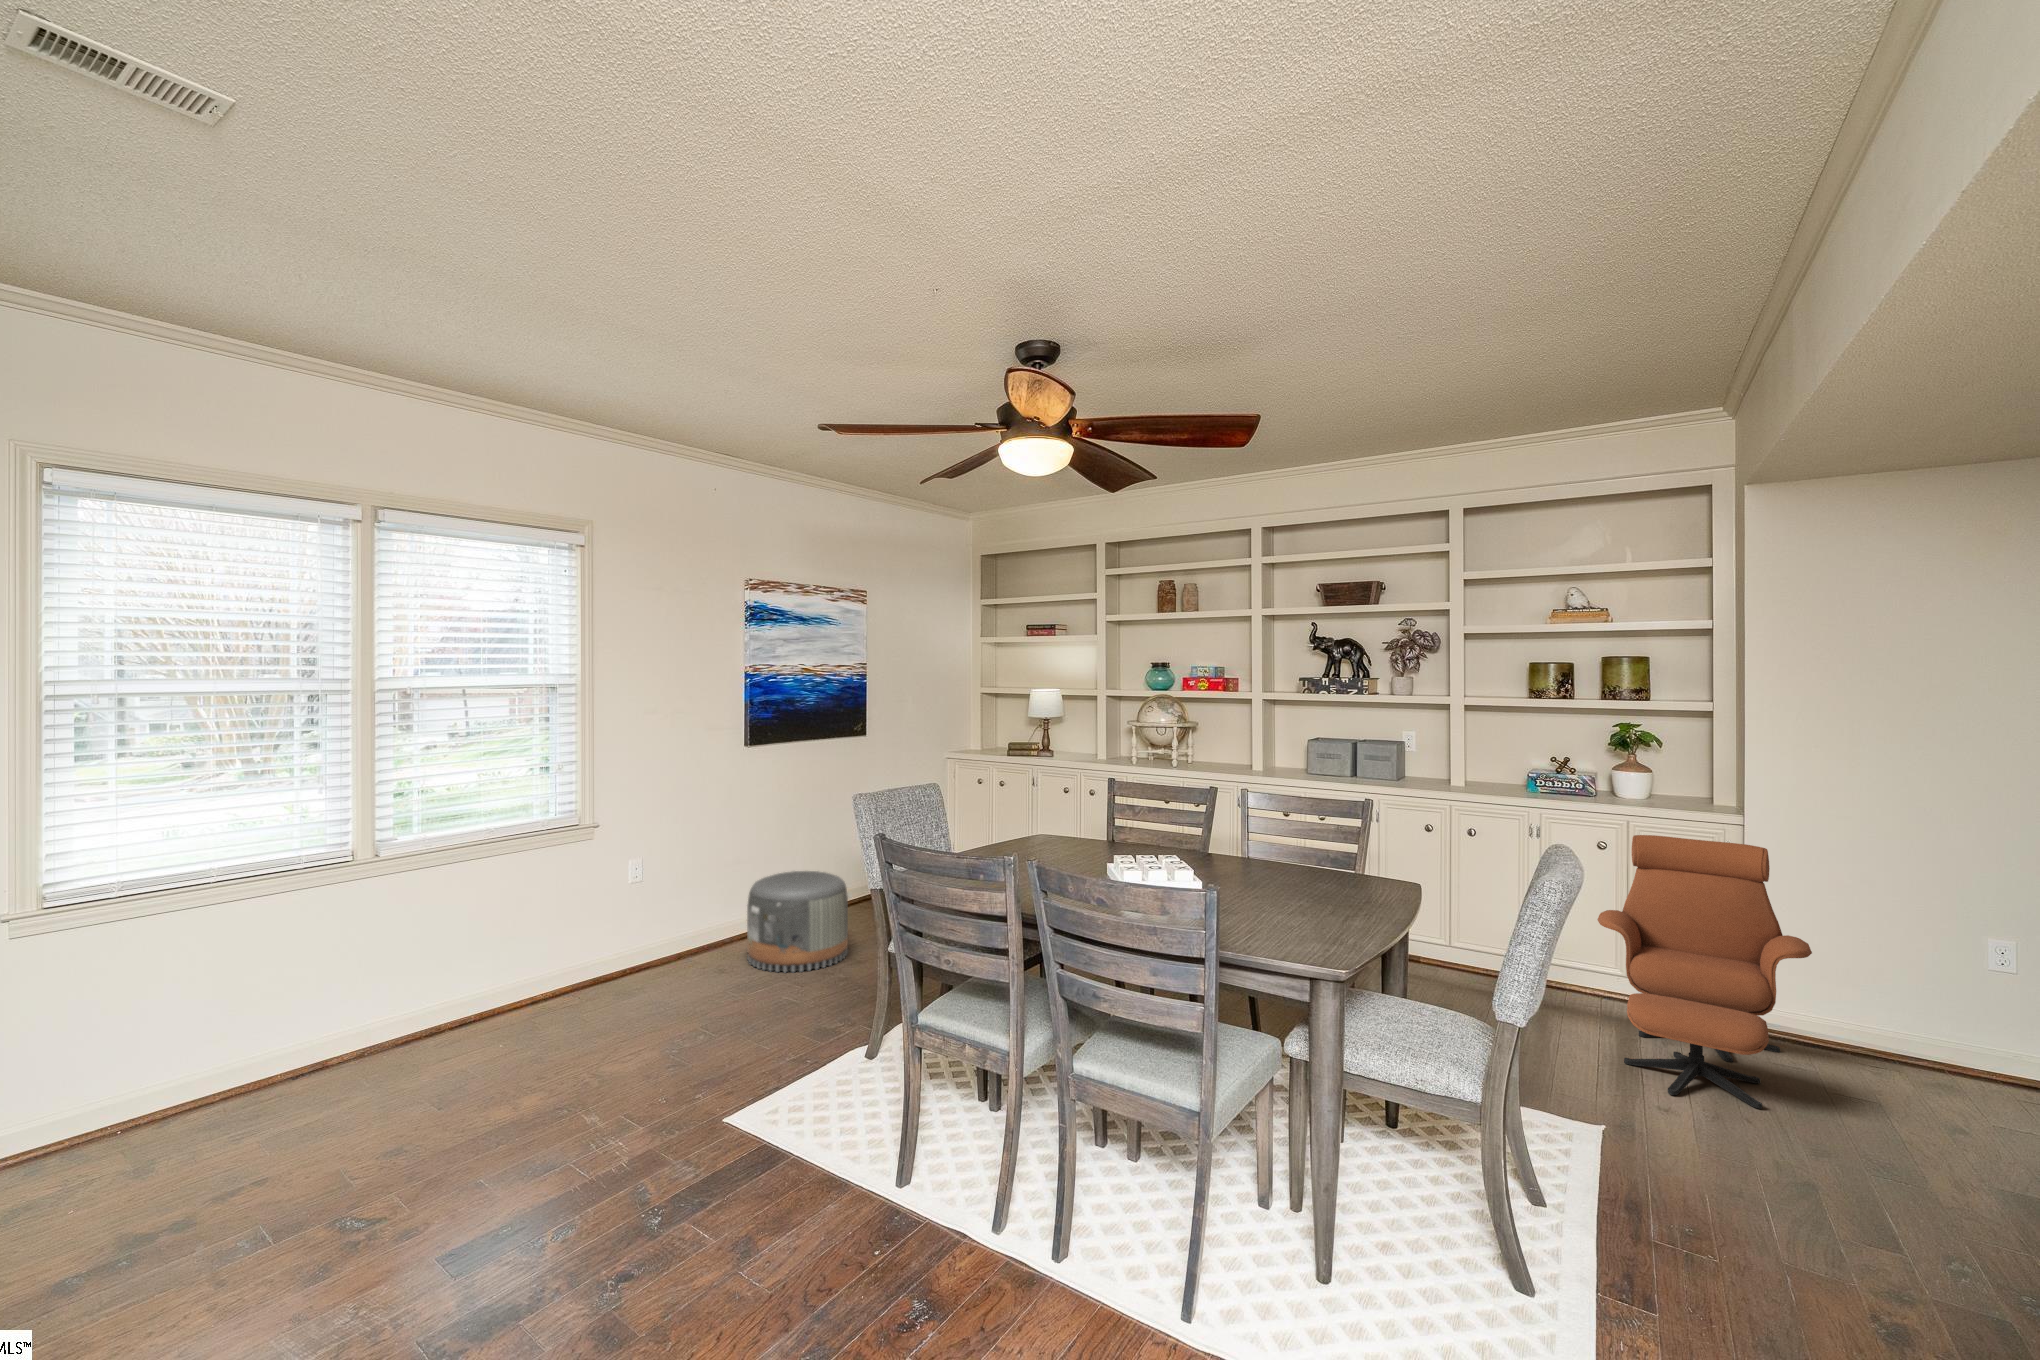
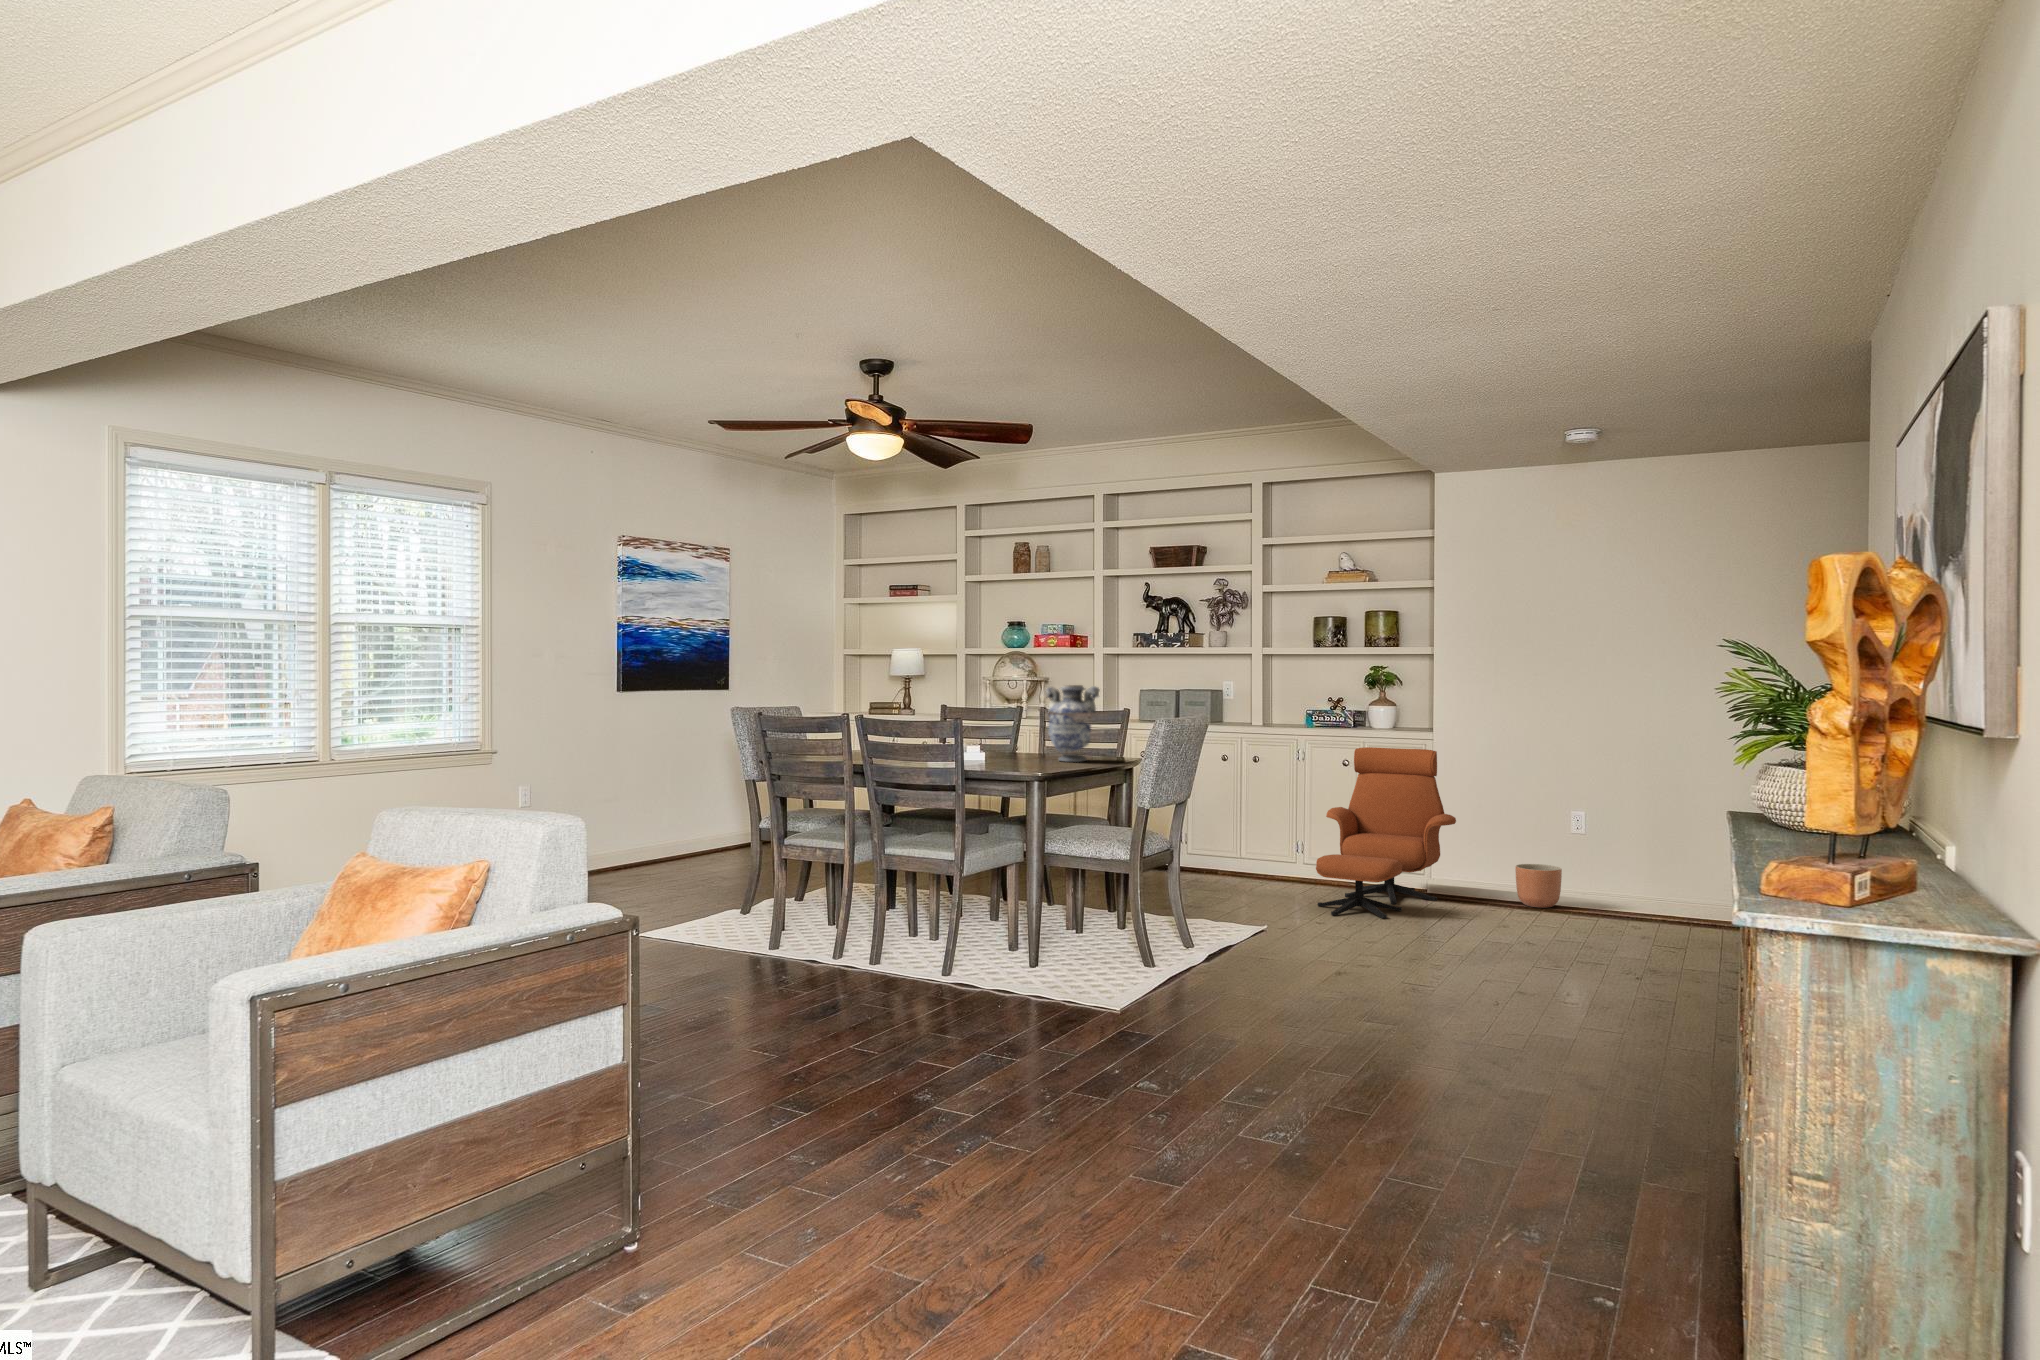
vase: none [1265,775,1349,885] -> present [1046,685,1099,762]
pouf: present [747,871,848,972] -> none [626,803,717,883]
planter: none [1907,1010,1995,1082] -> present [1515,864,1562,908]

